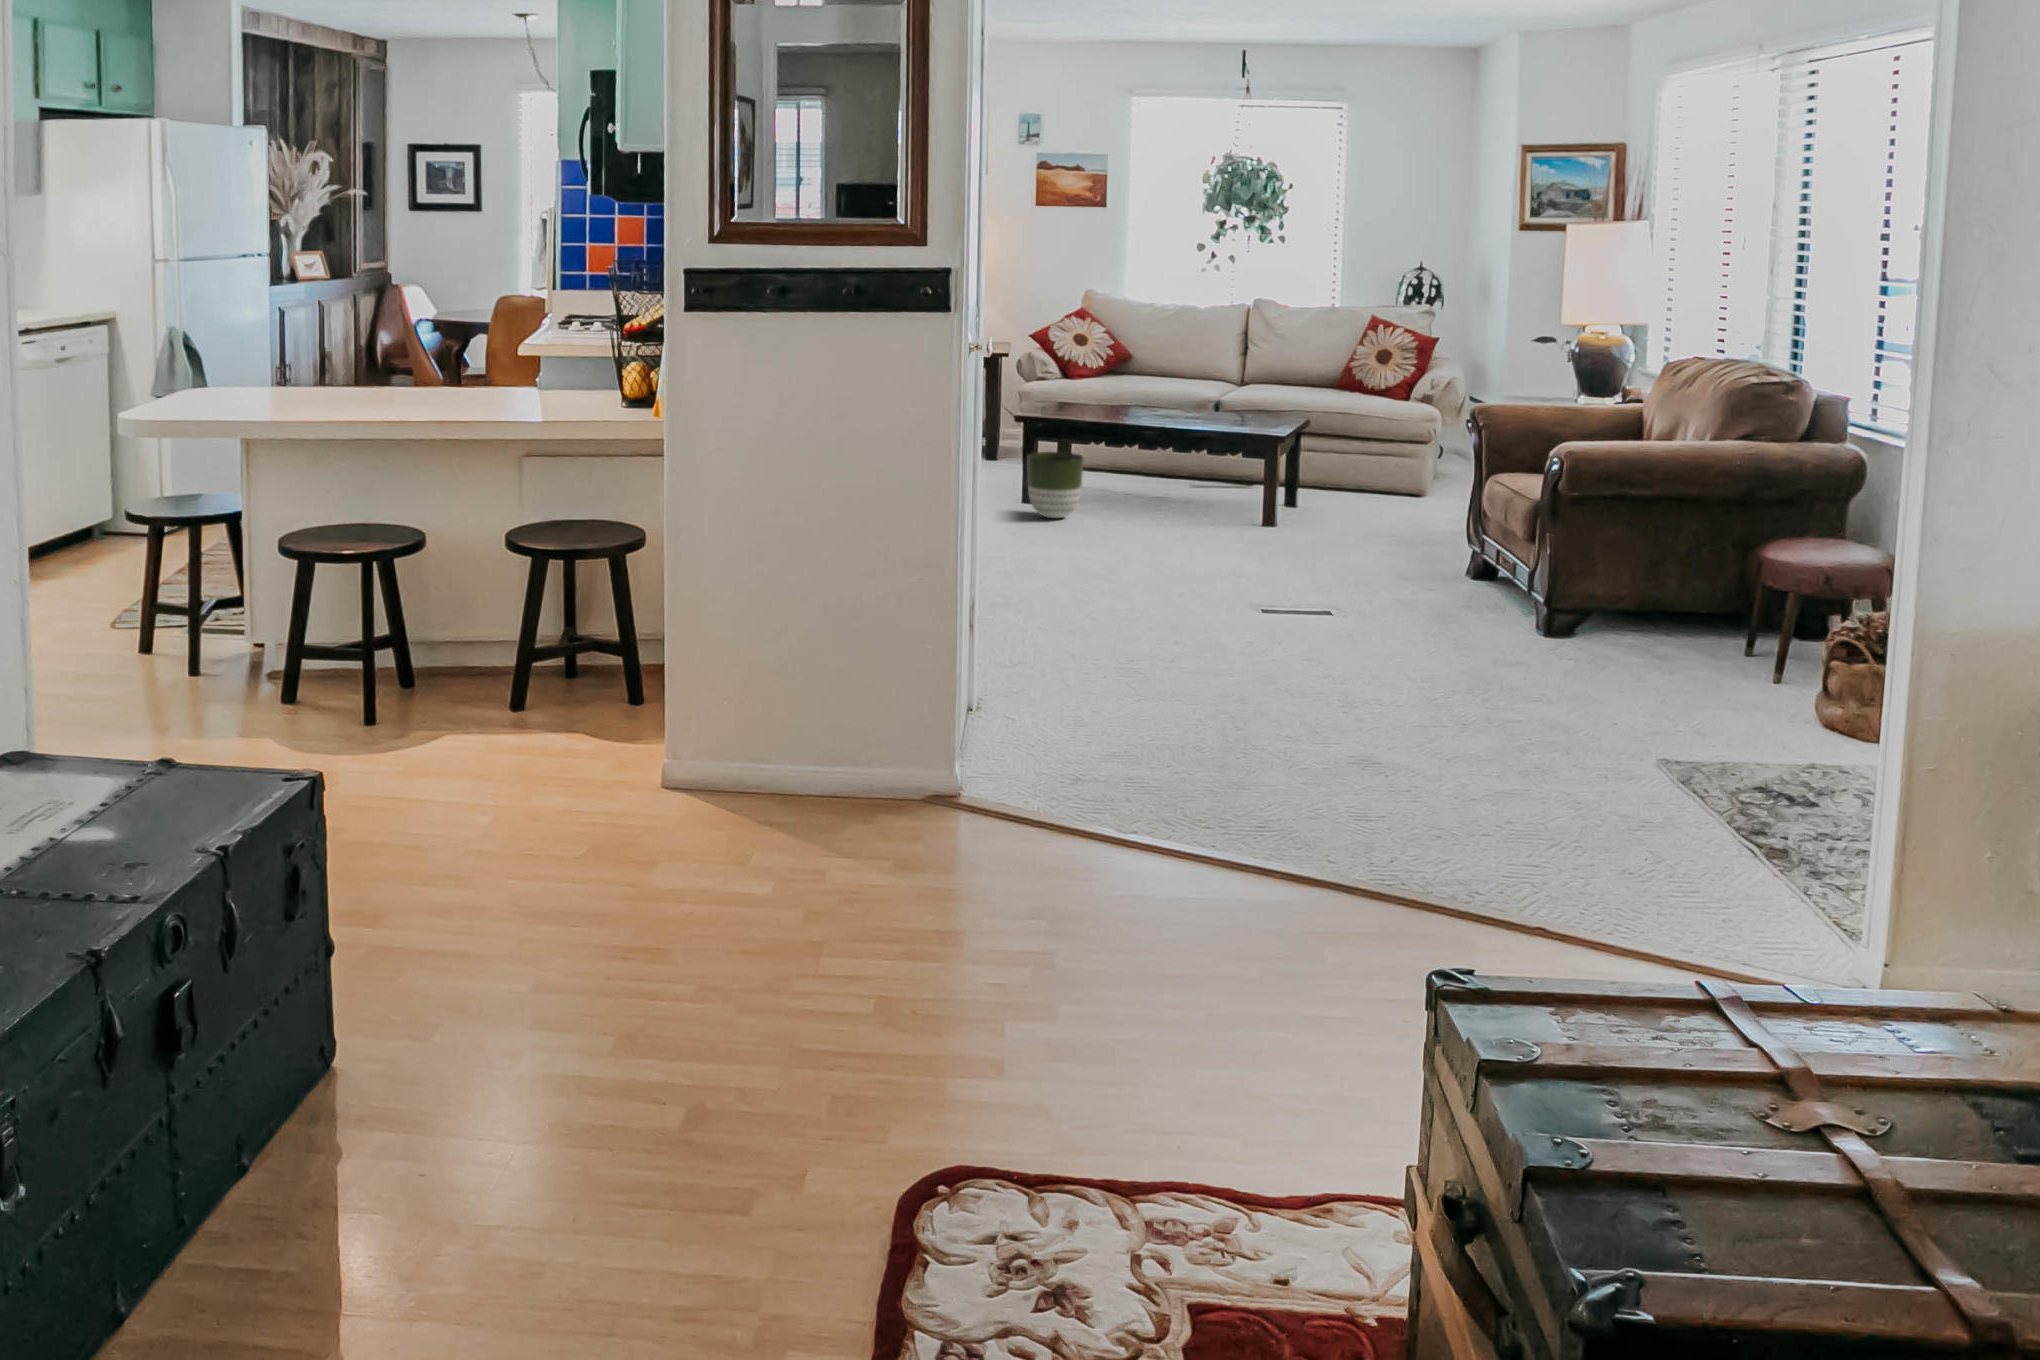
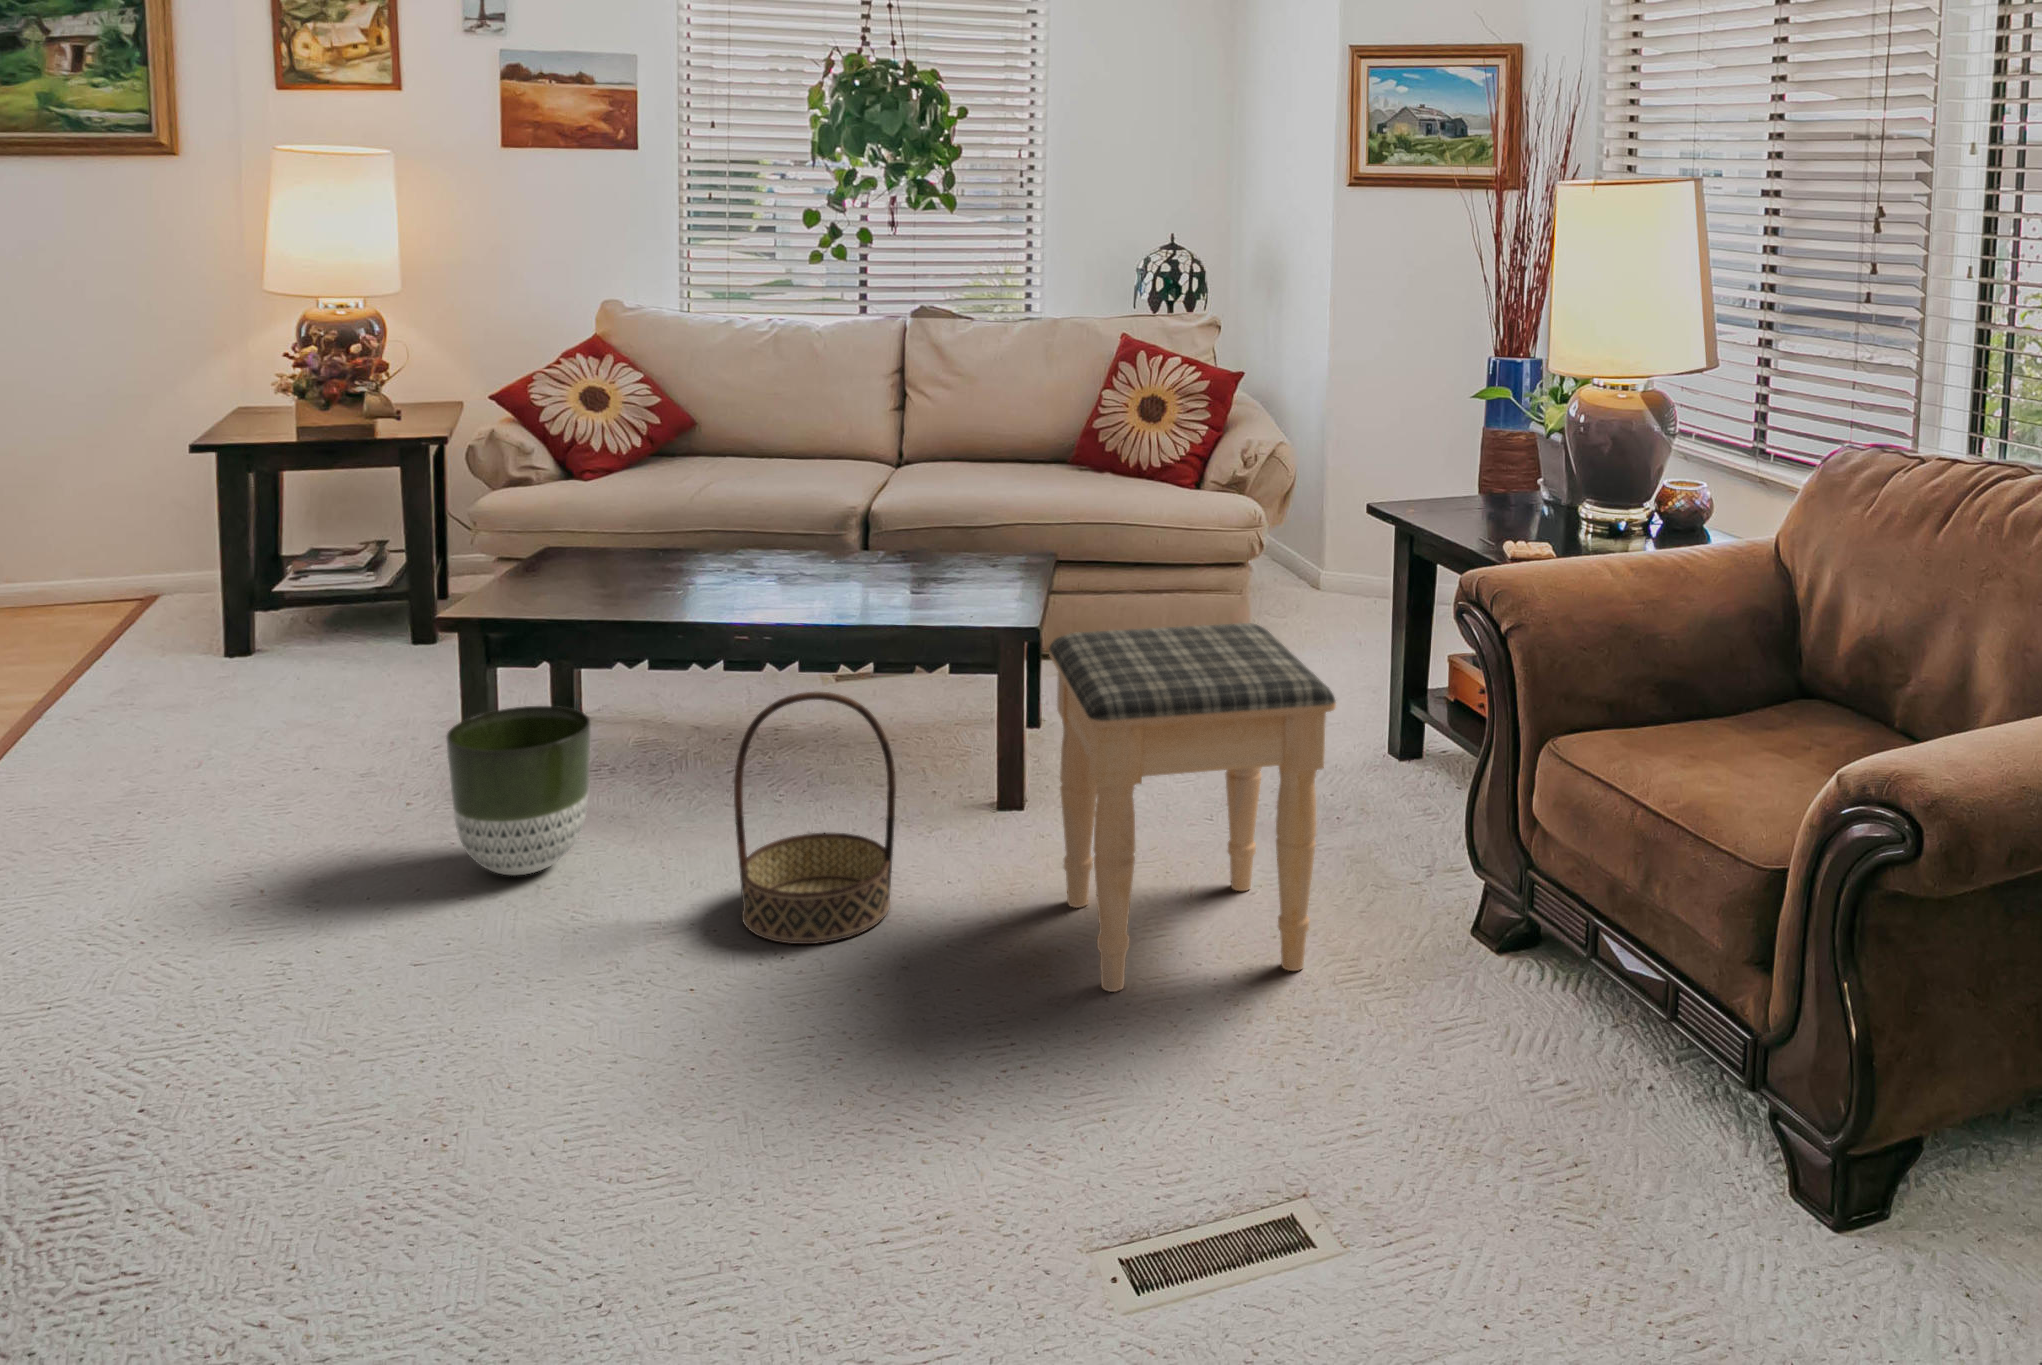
footstool: none [1279,424,1393,567] -> present [1049,623,1336,992]
basket: none [1142,441,1210,543] -> present [734,692,896,944]

